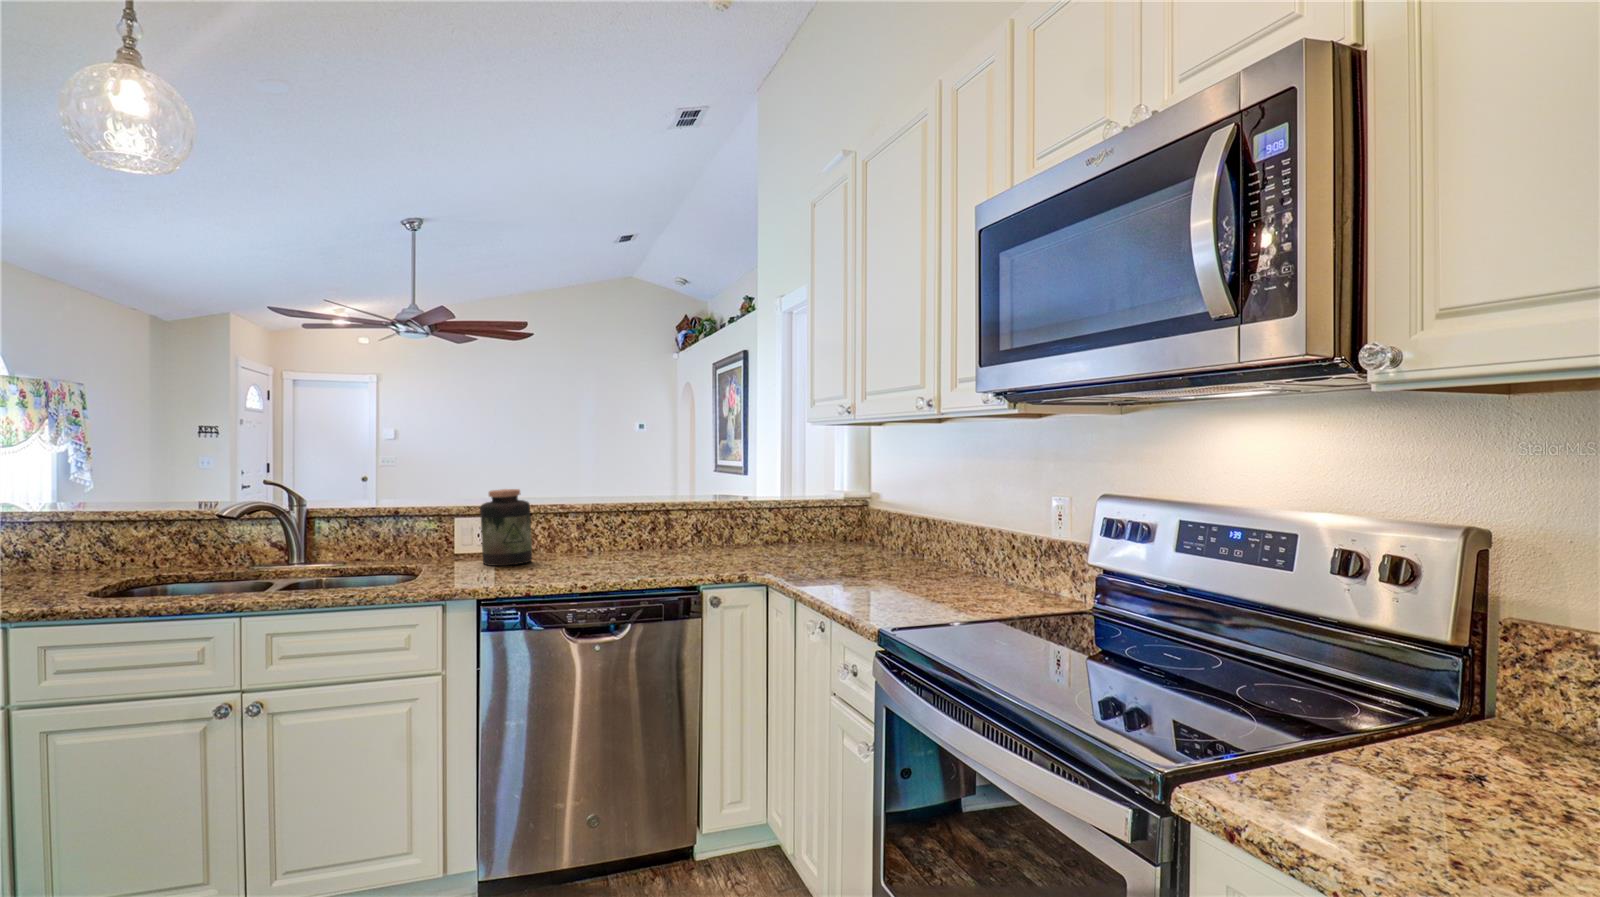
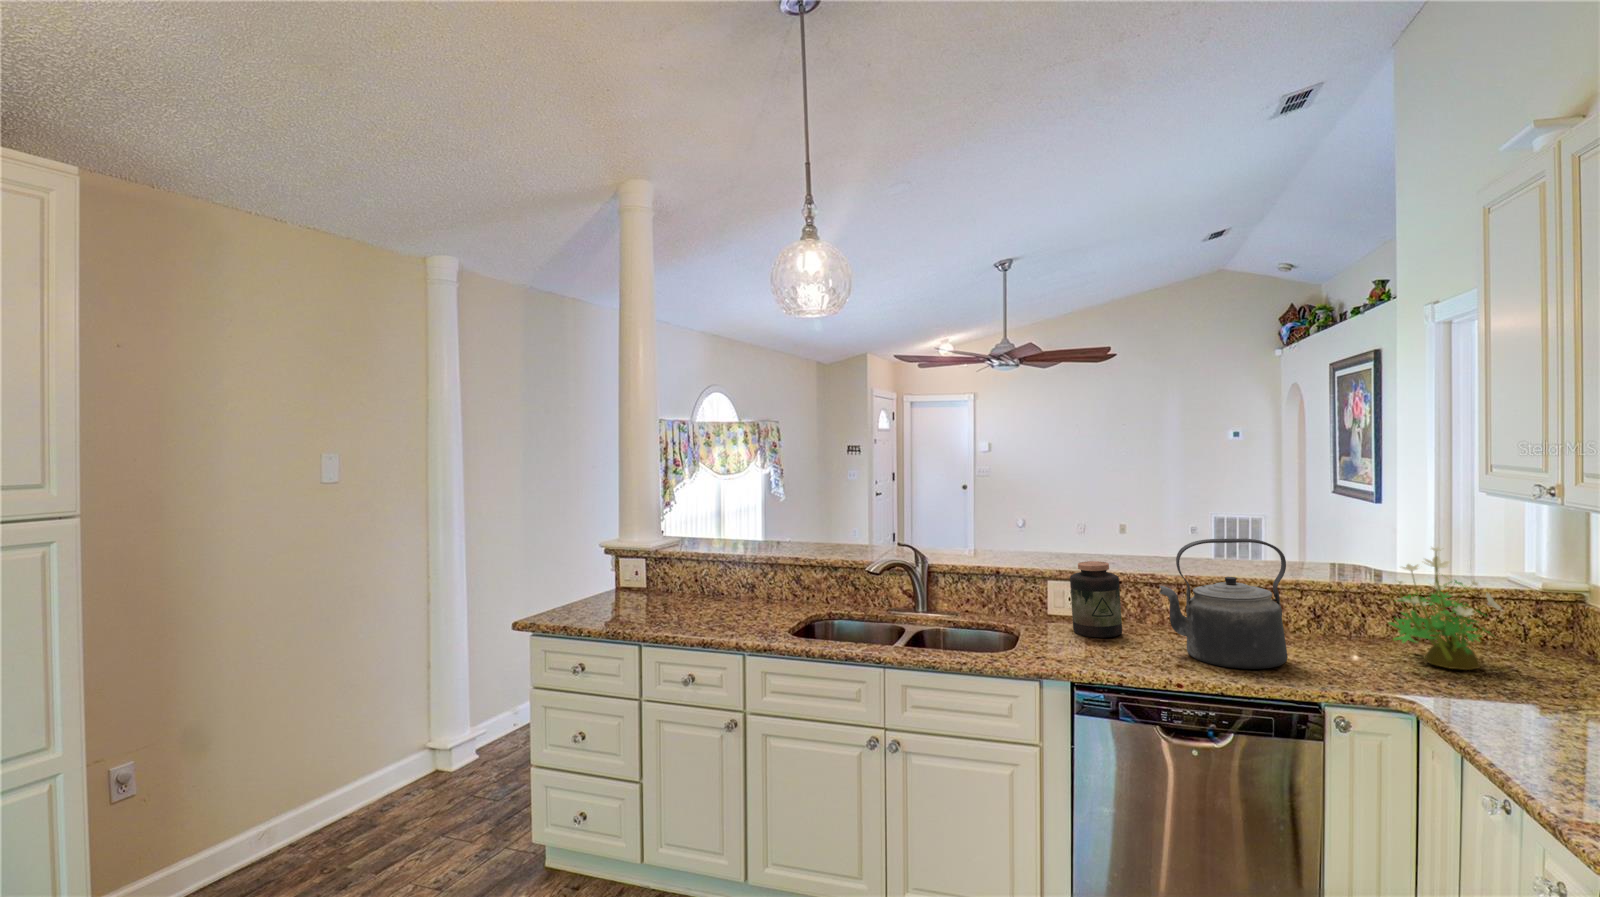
kettle: none [568,455,673,571] -> present [1160,539,1288,669]
potted plant: none [745,459,817,556] -> present [1389,548,1501,670]

